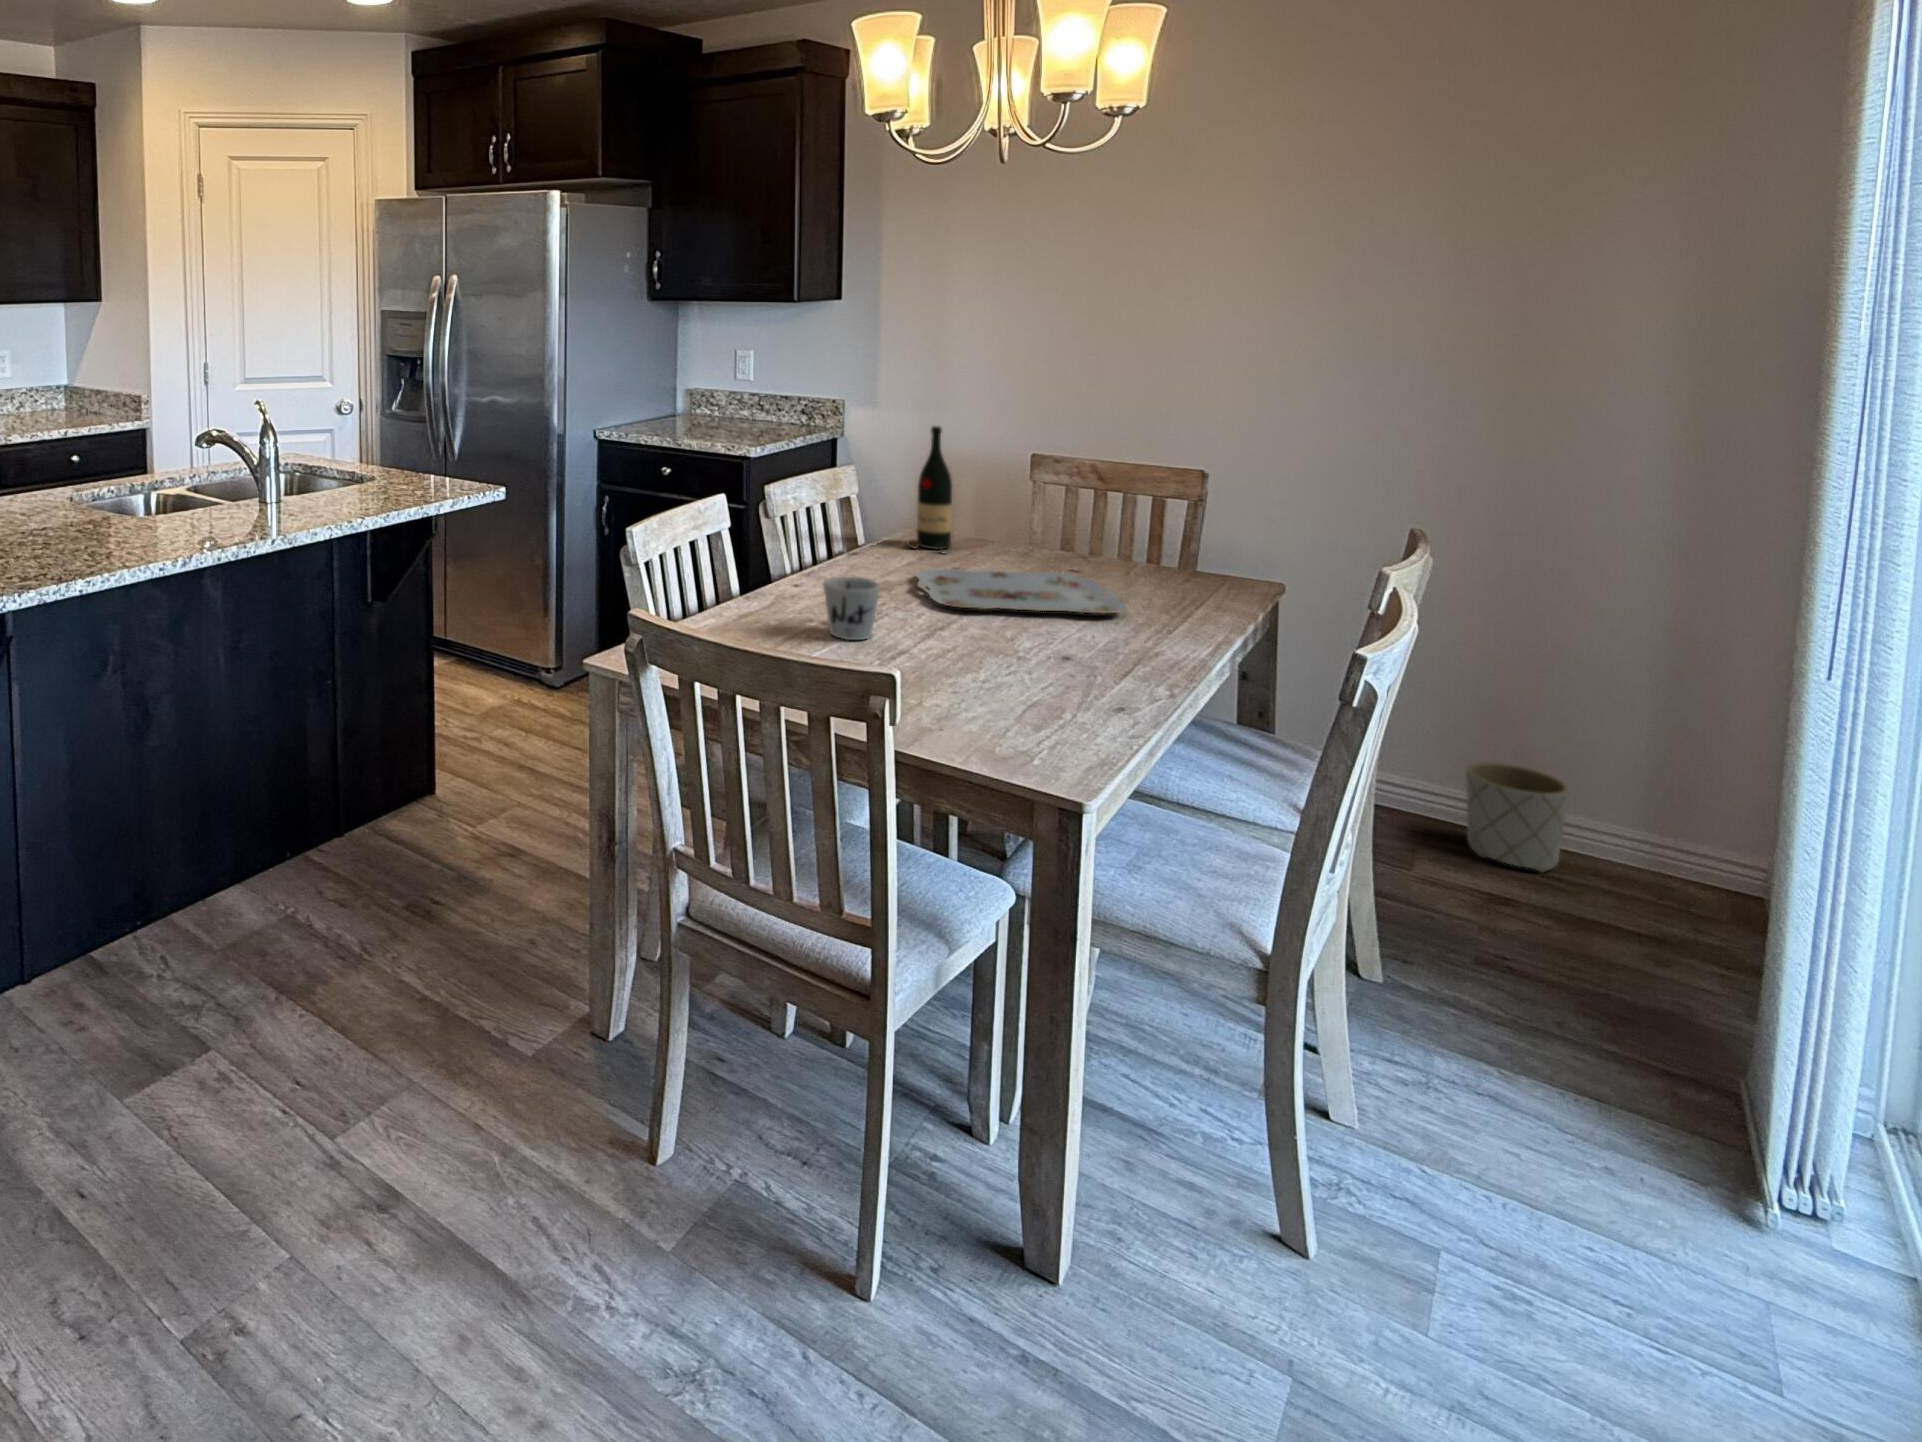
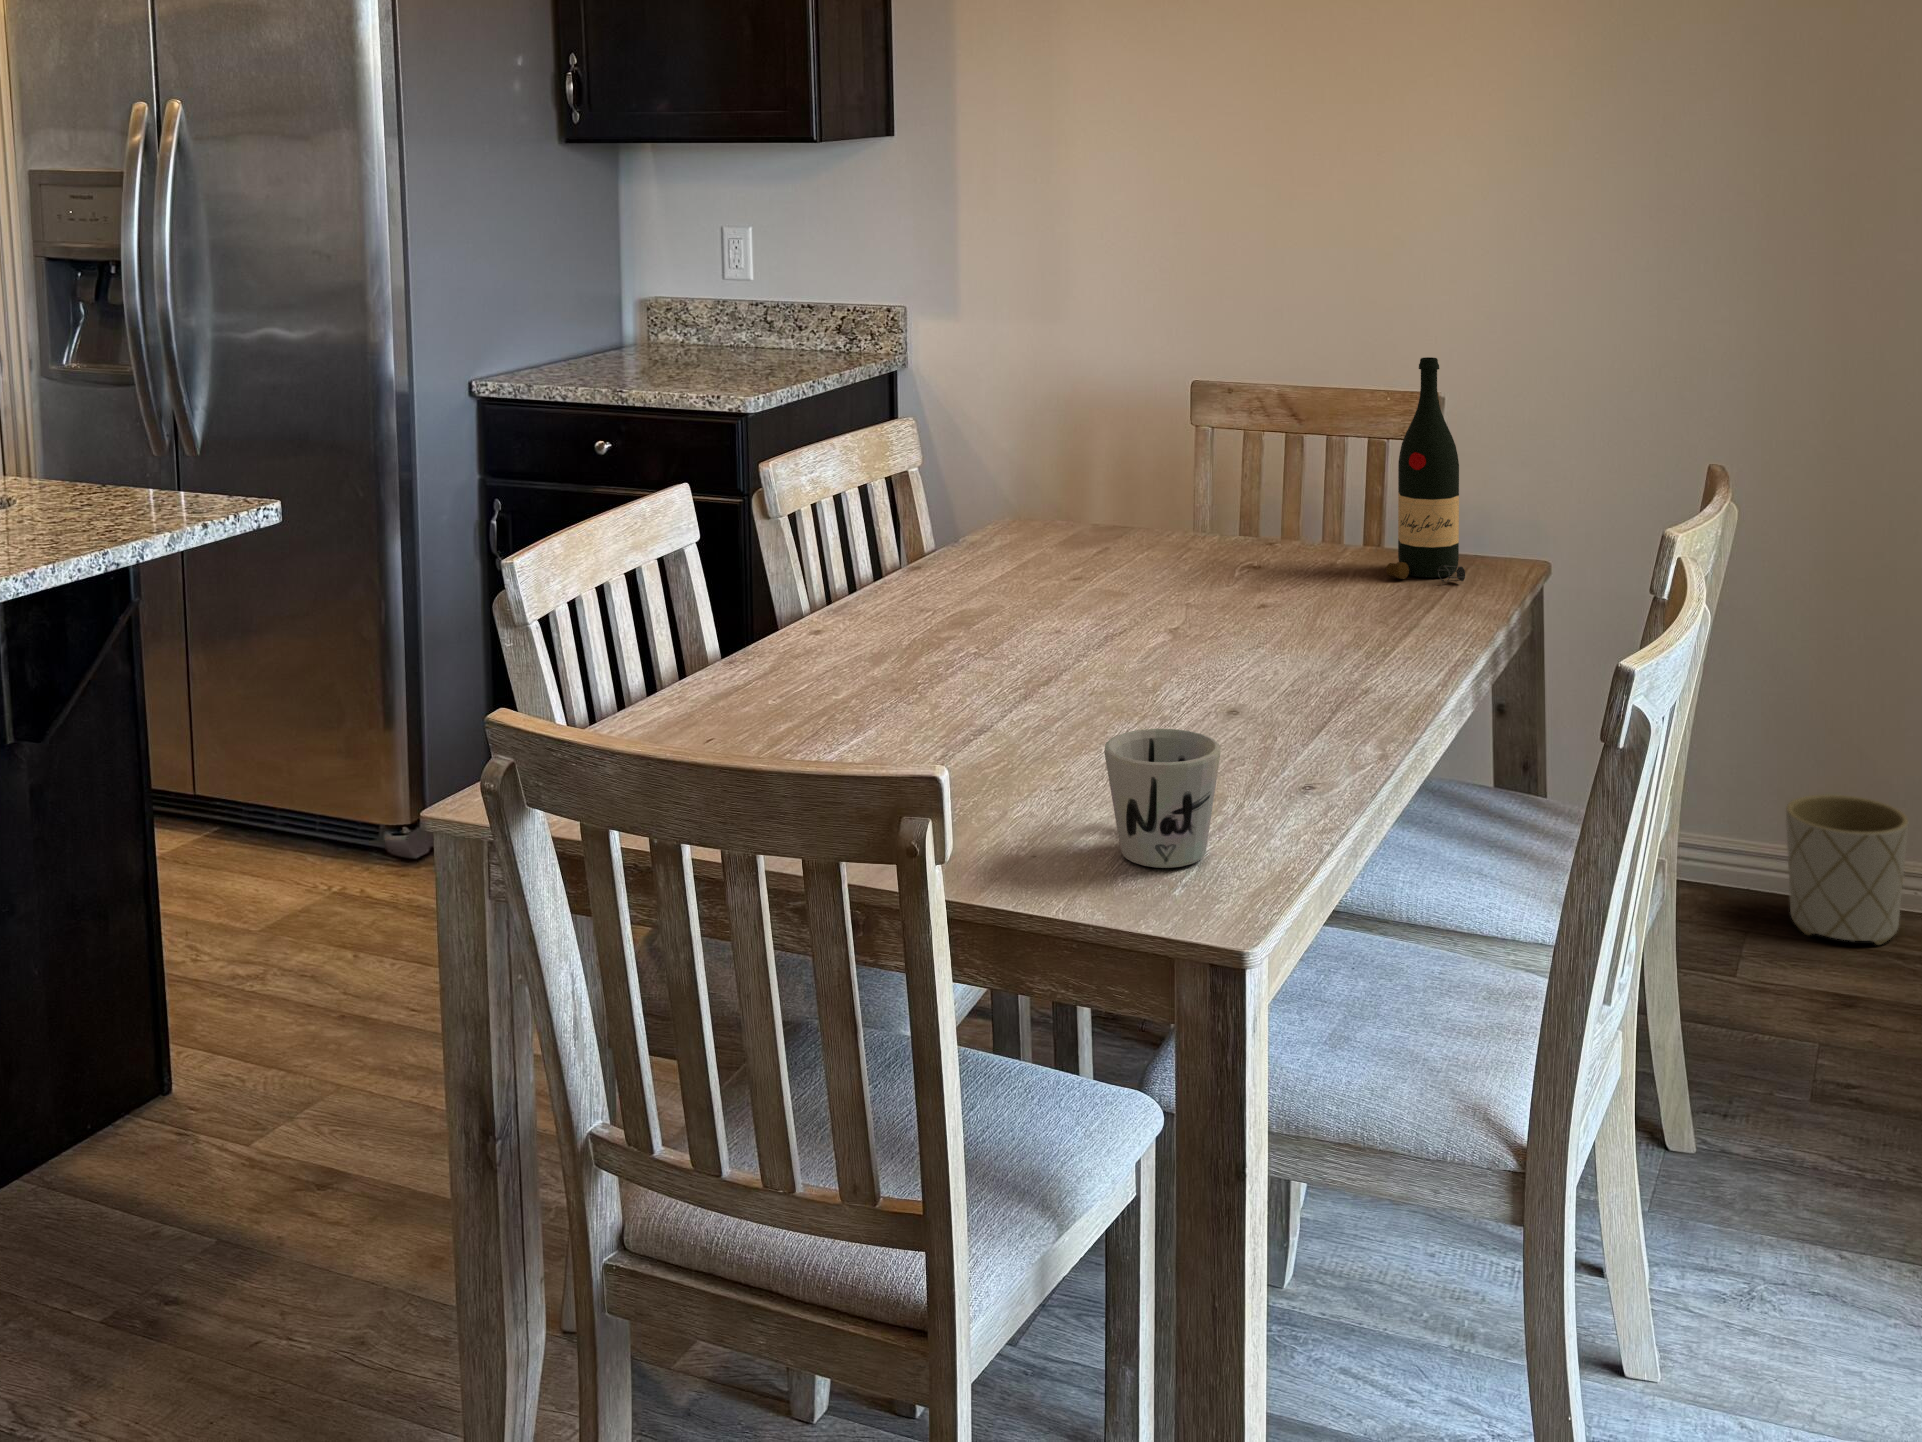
wine bottle: present [907,426,952,552] -> present [1386,357,1465,582]
serving tray: present [916,569,1126,614] -> none [1006,573,1324,645]
mug: present [823,577,880,640] -> present [1104,729,1220,868]

